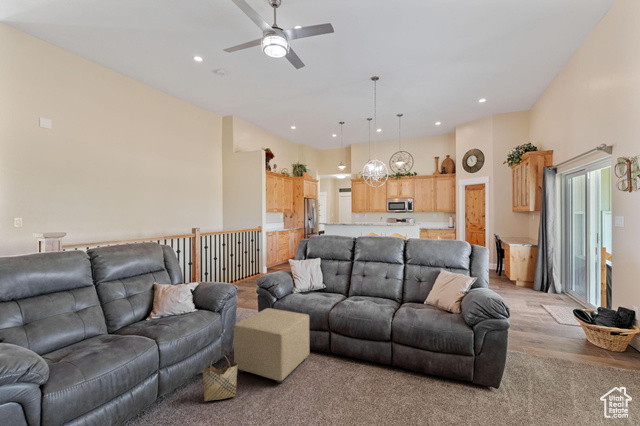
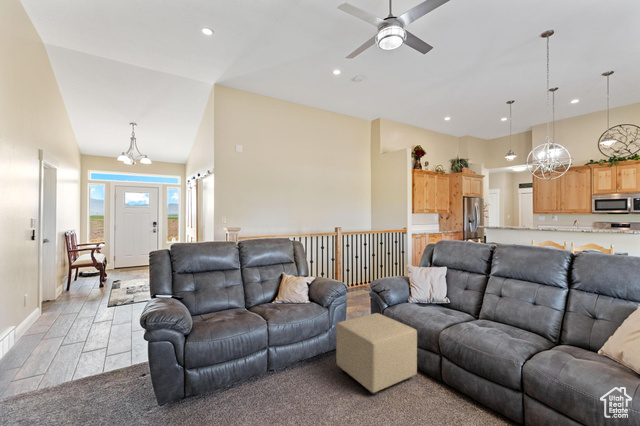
woven basket: present [202,347,238,401] -> none [300,341,332,392]

